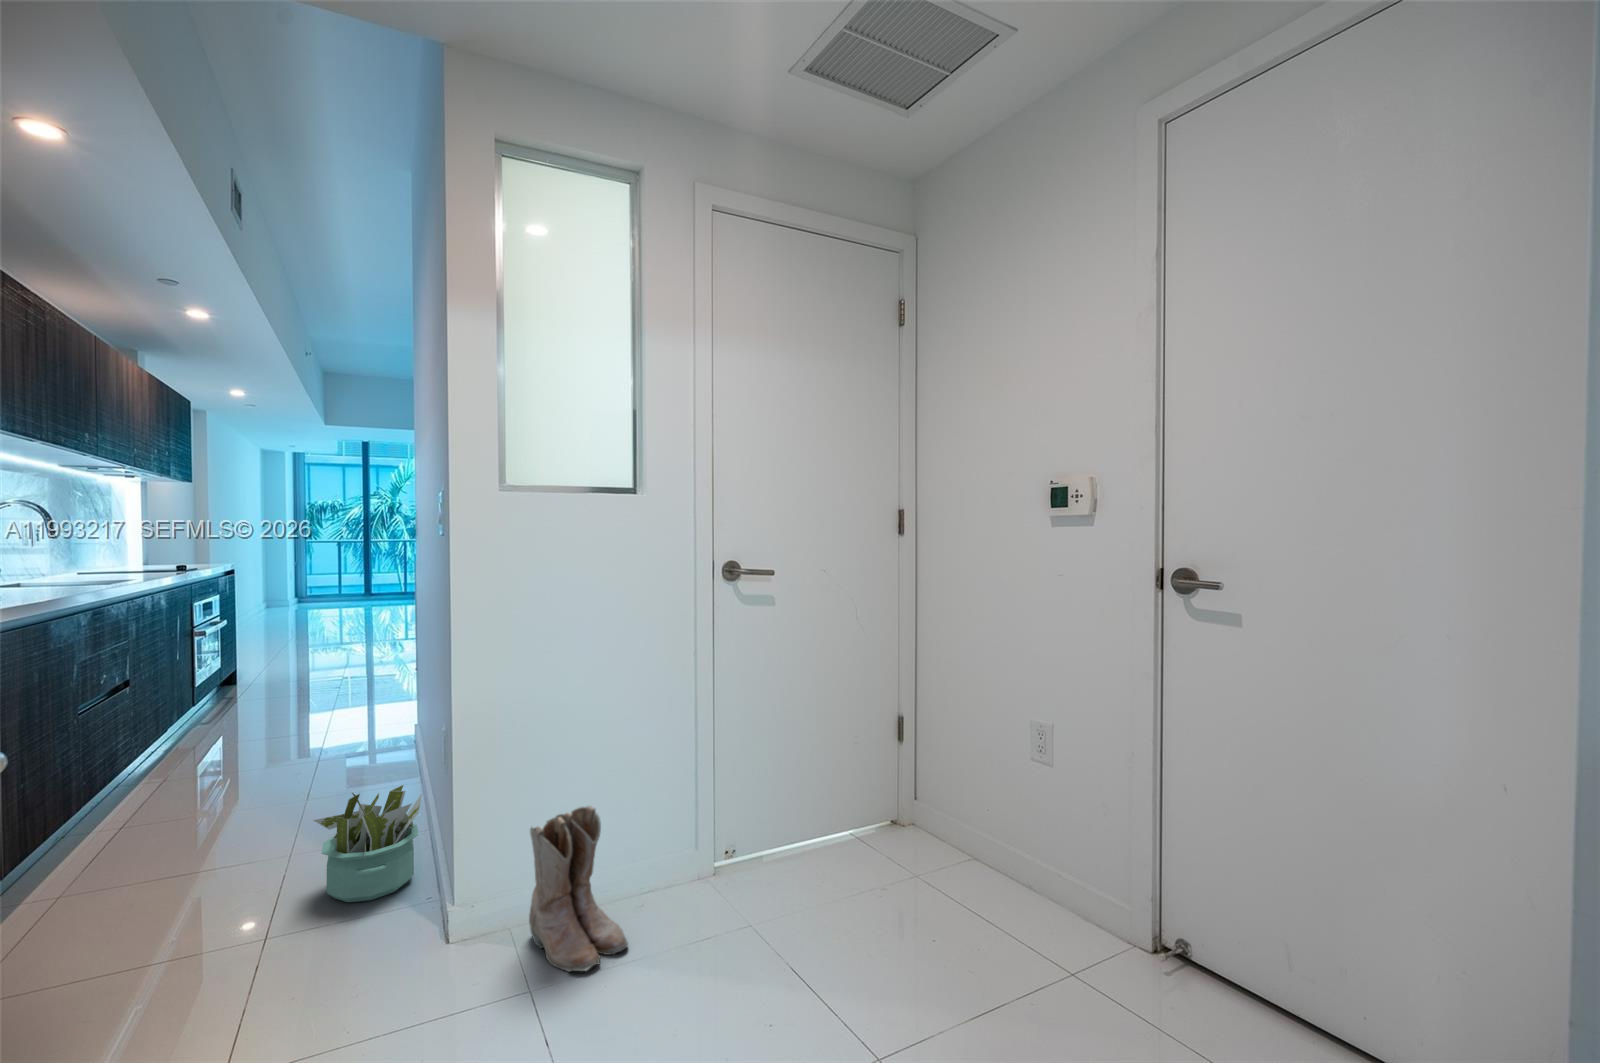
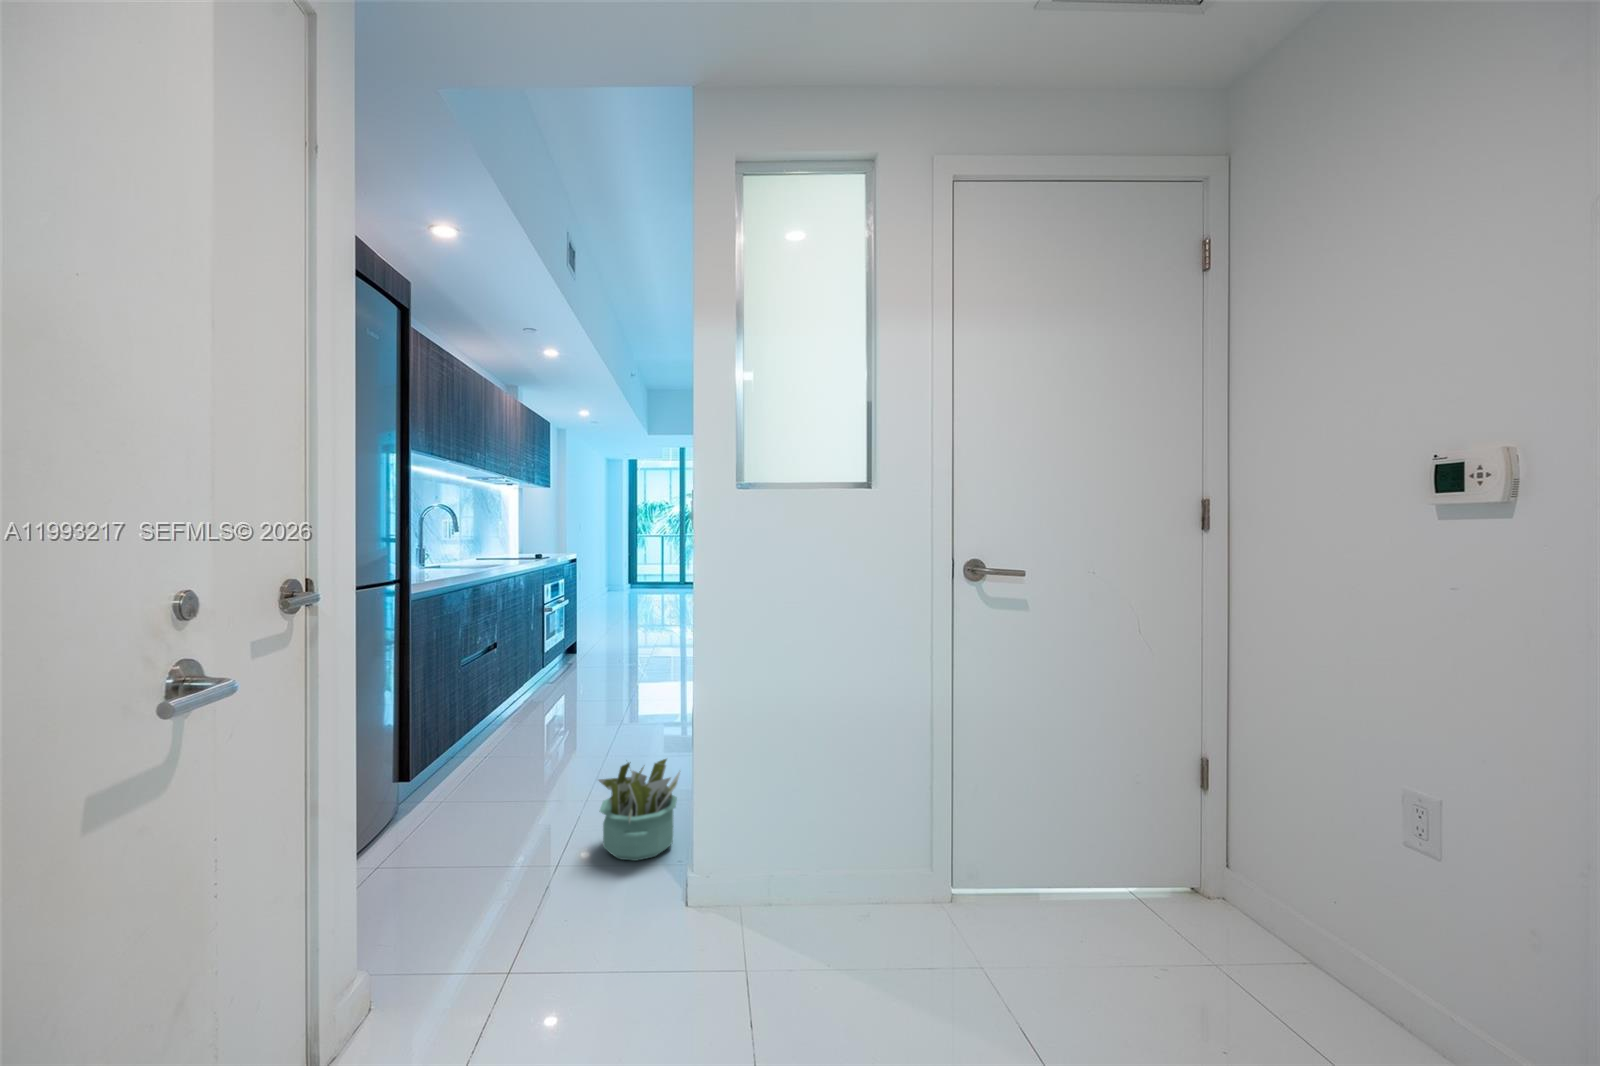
boots: present [529,806,628,972] -> none [760,808,854,985]

